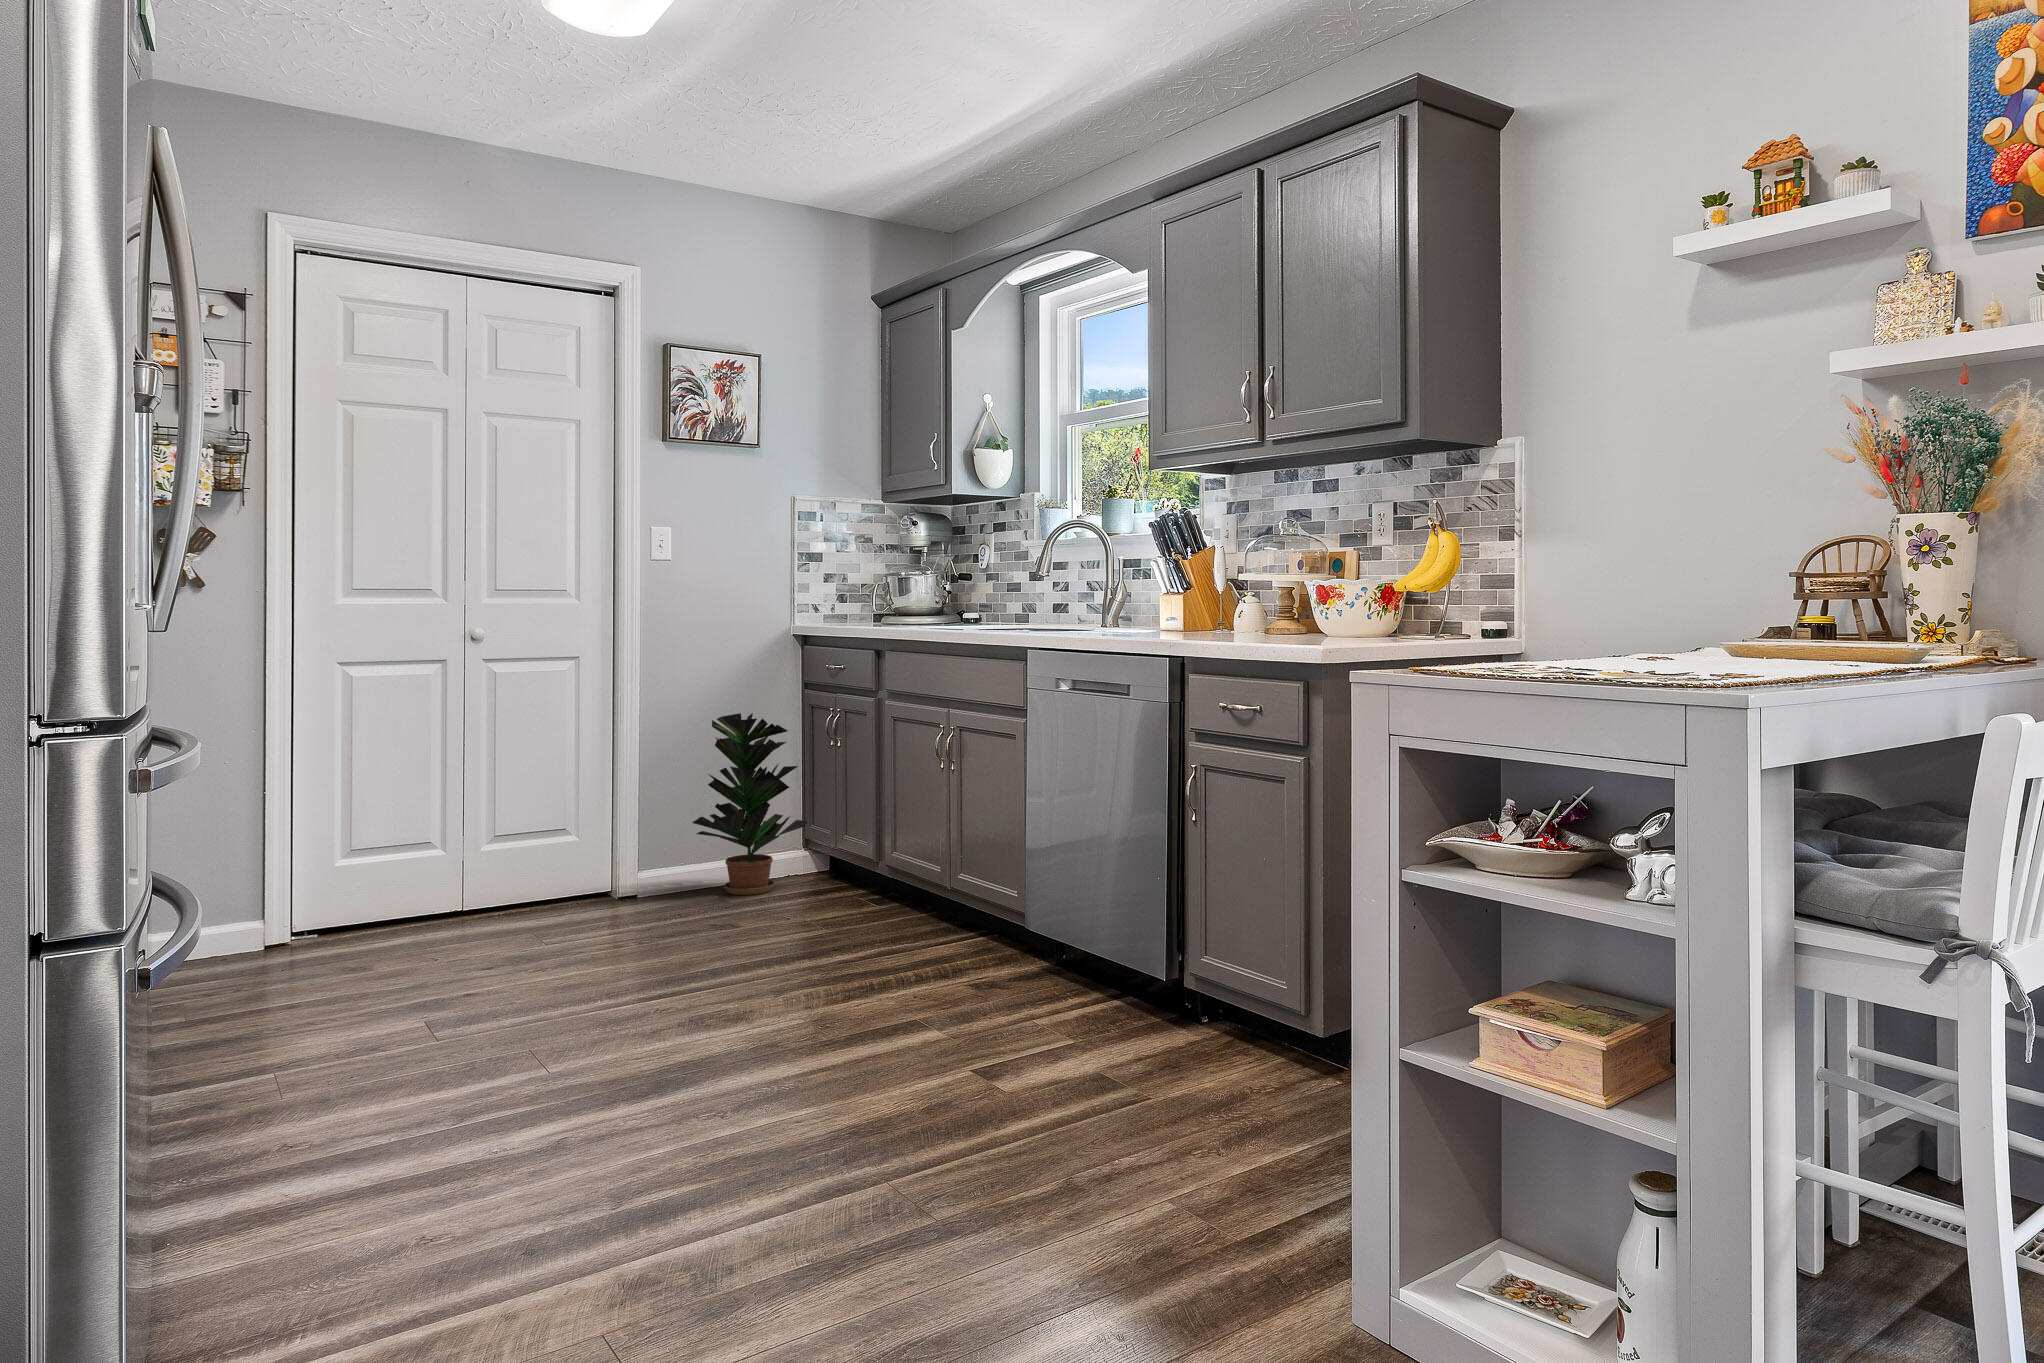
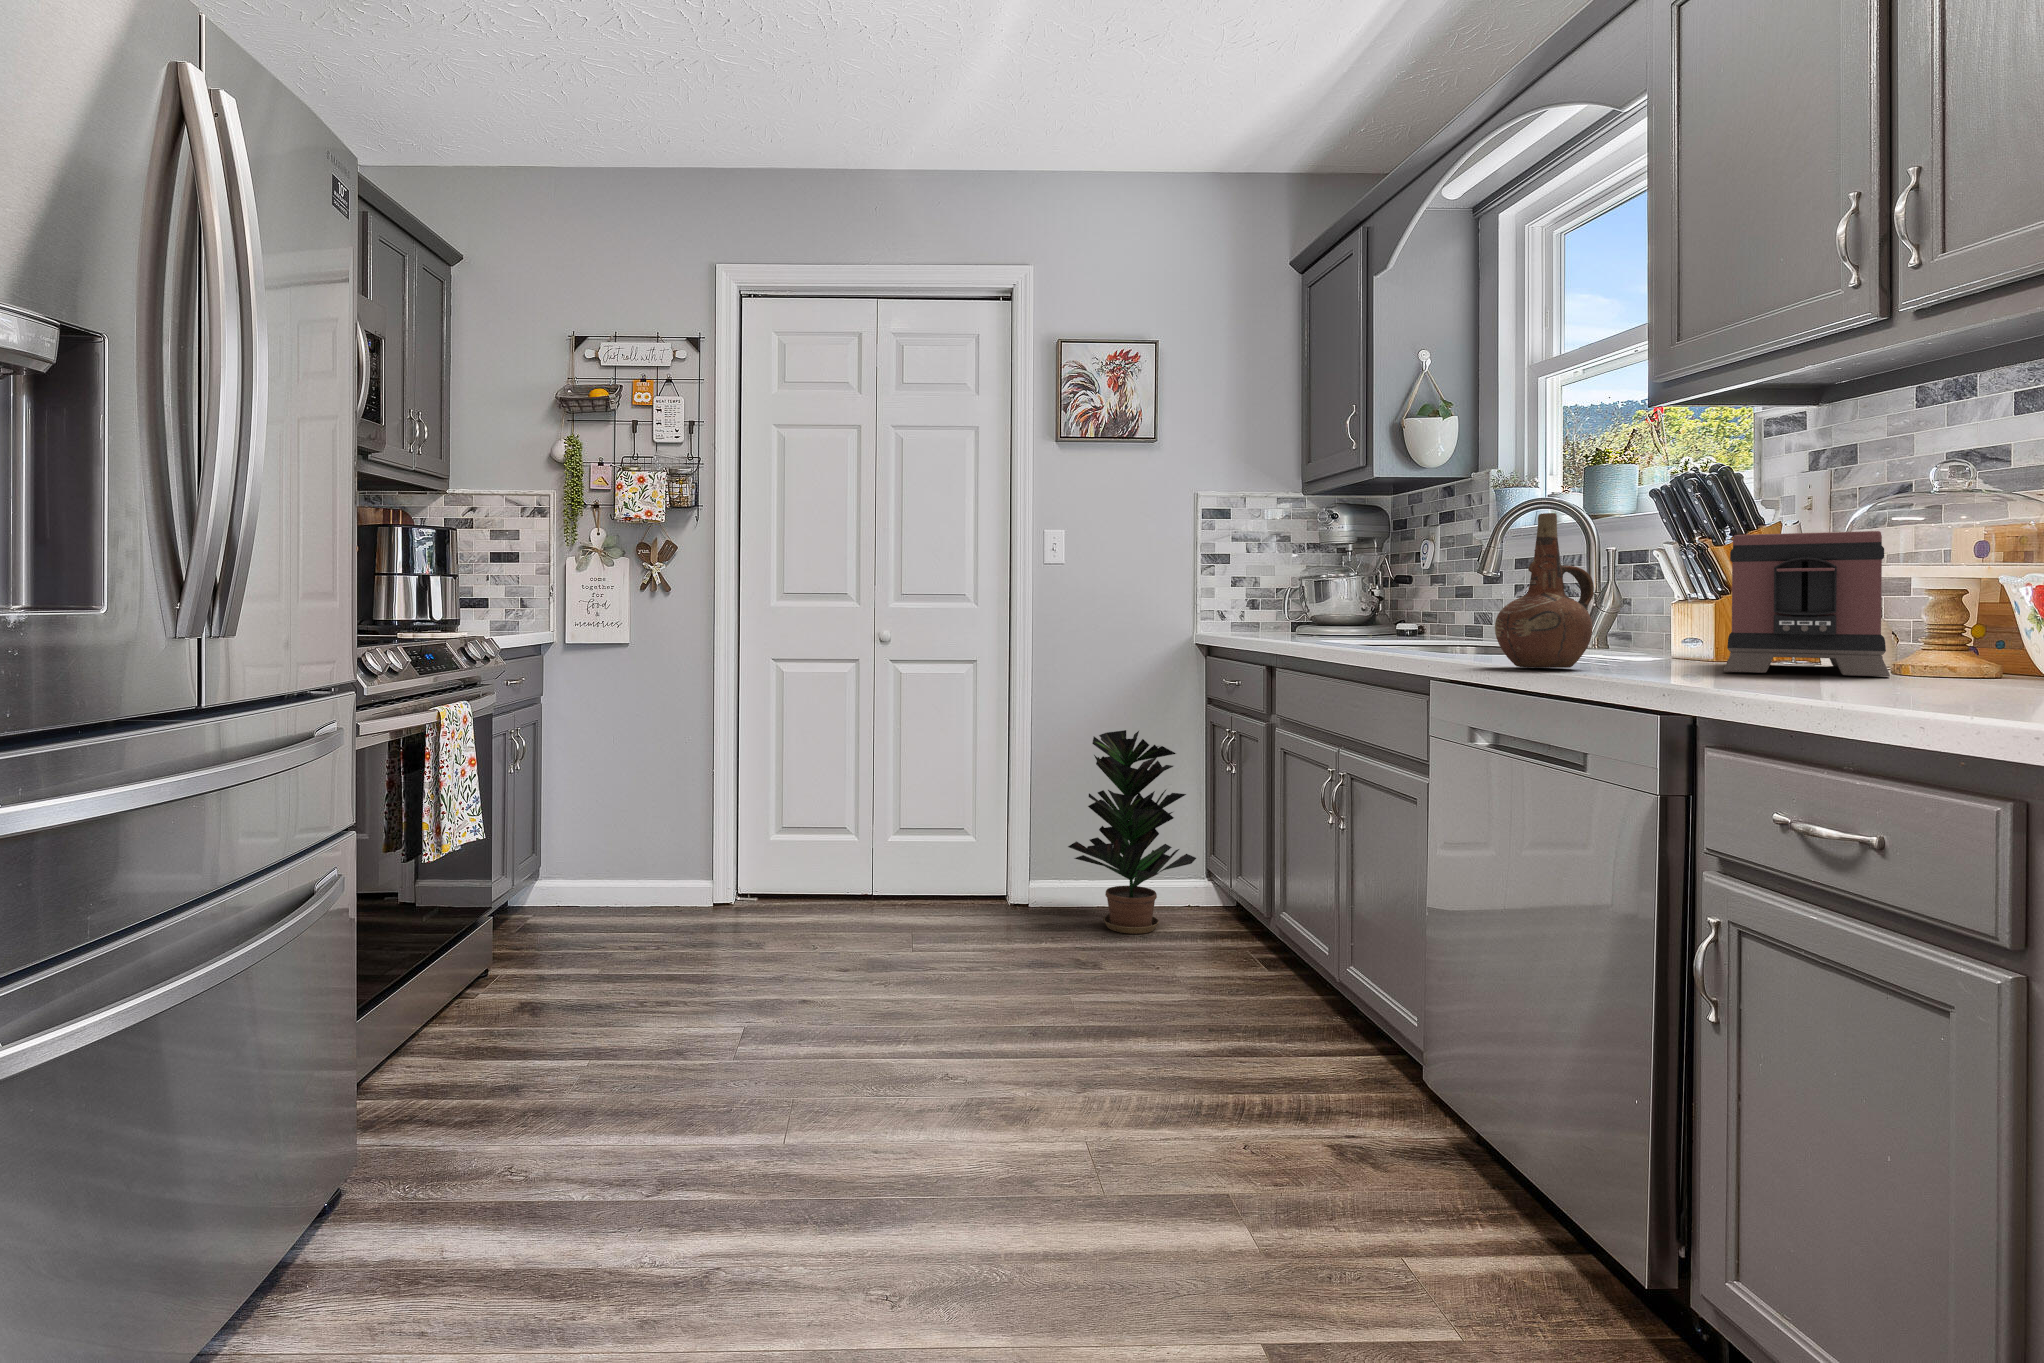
ceramic pitcher: none [1071,540,1125,638] -> present [1495,513,1594,668]
toaster: none [1193,556,1269,637] -> present [1723,531,1890,677]

